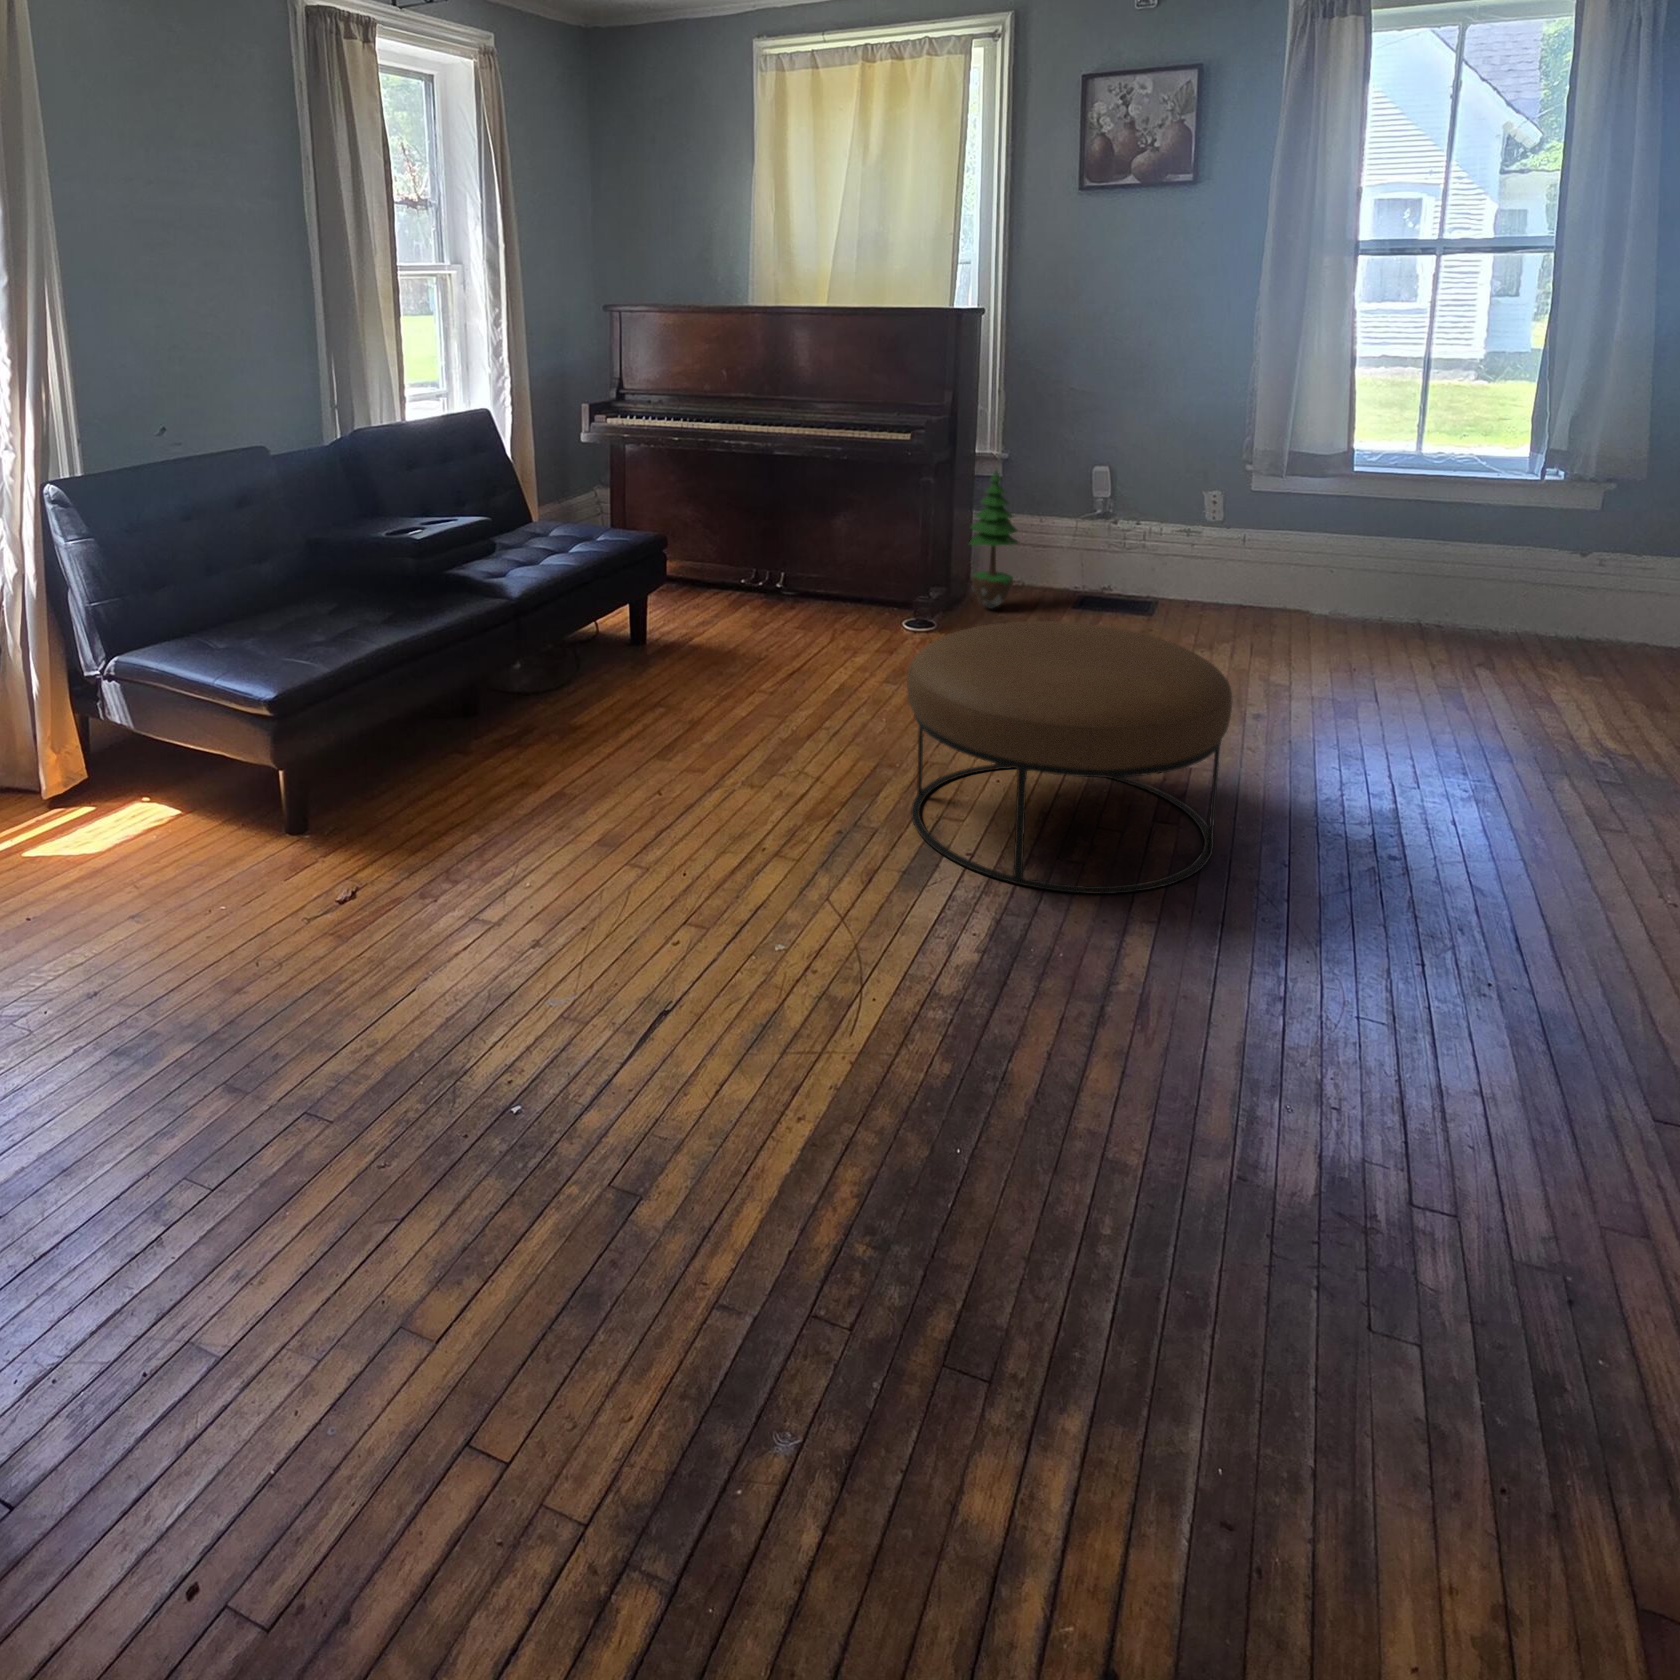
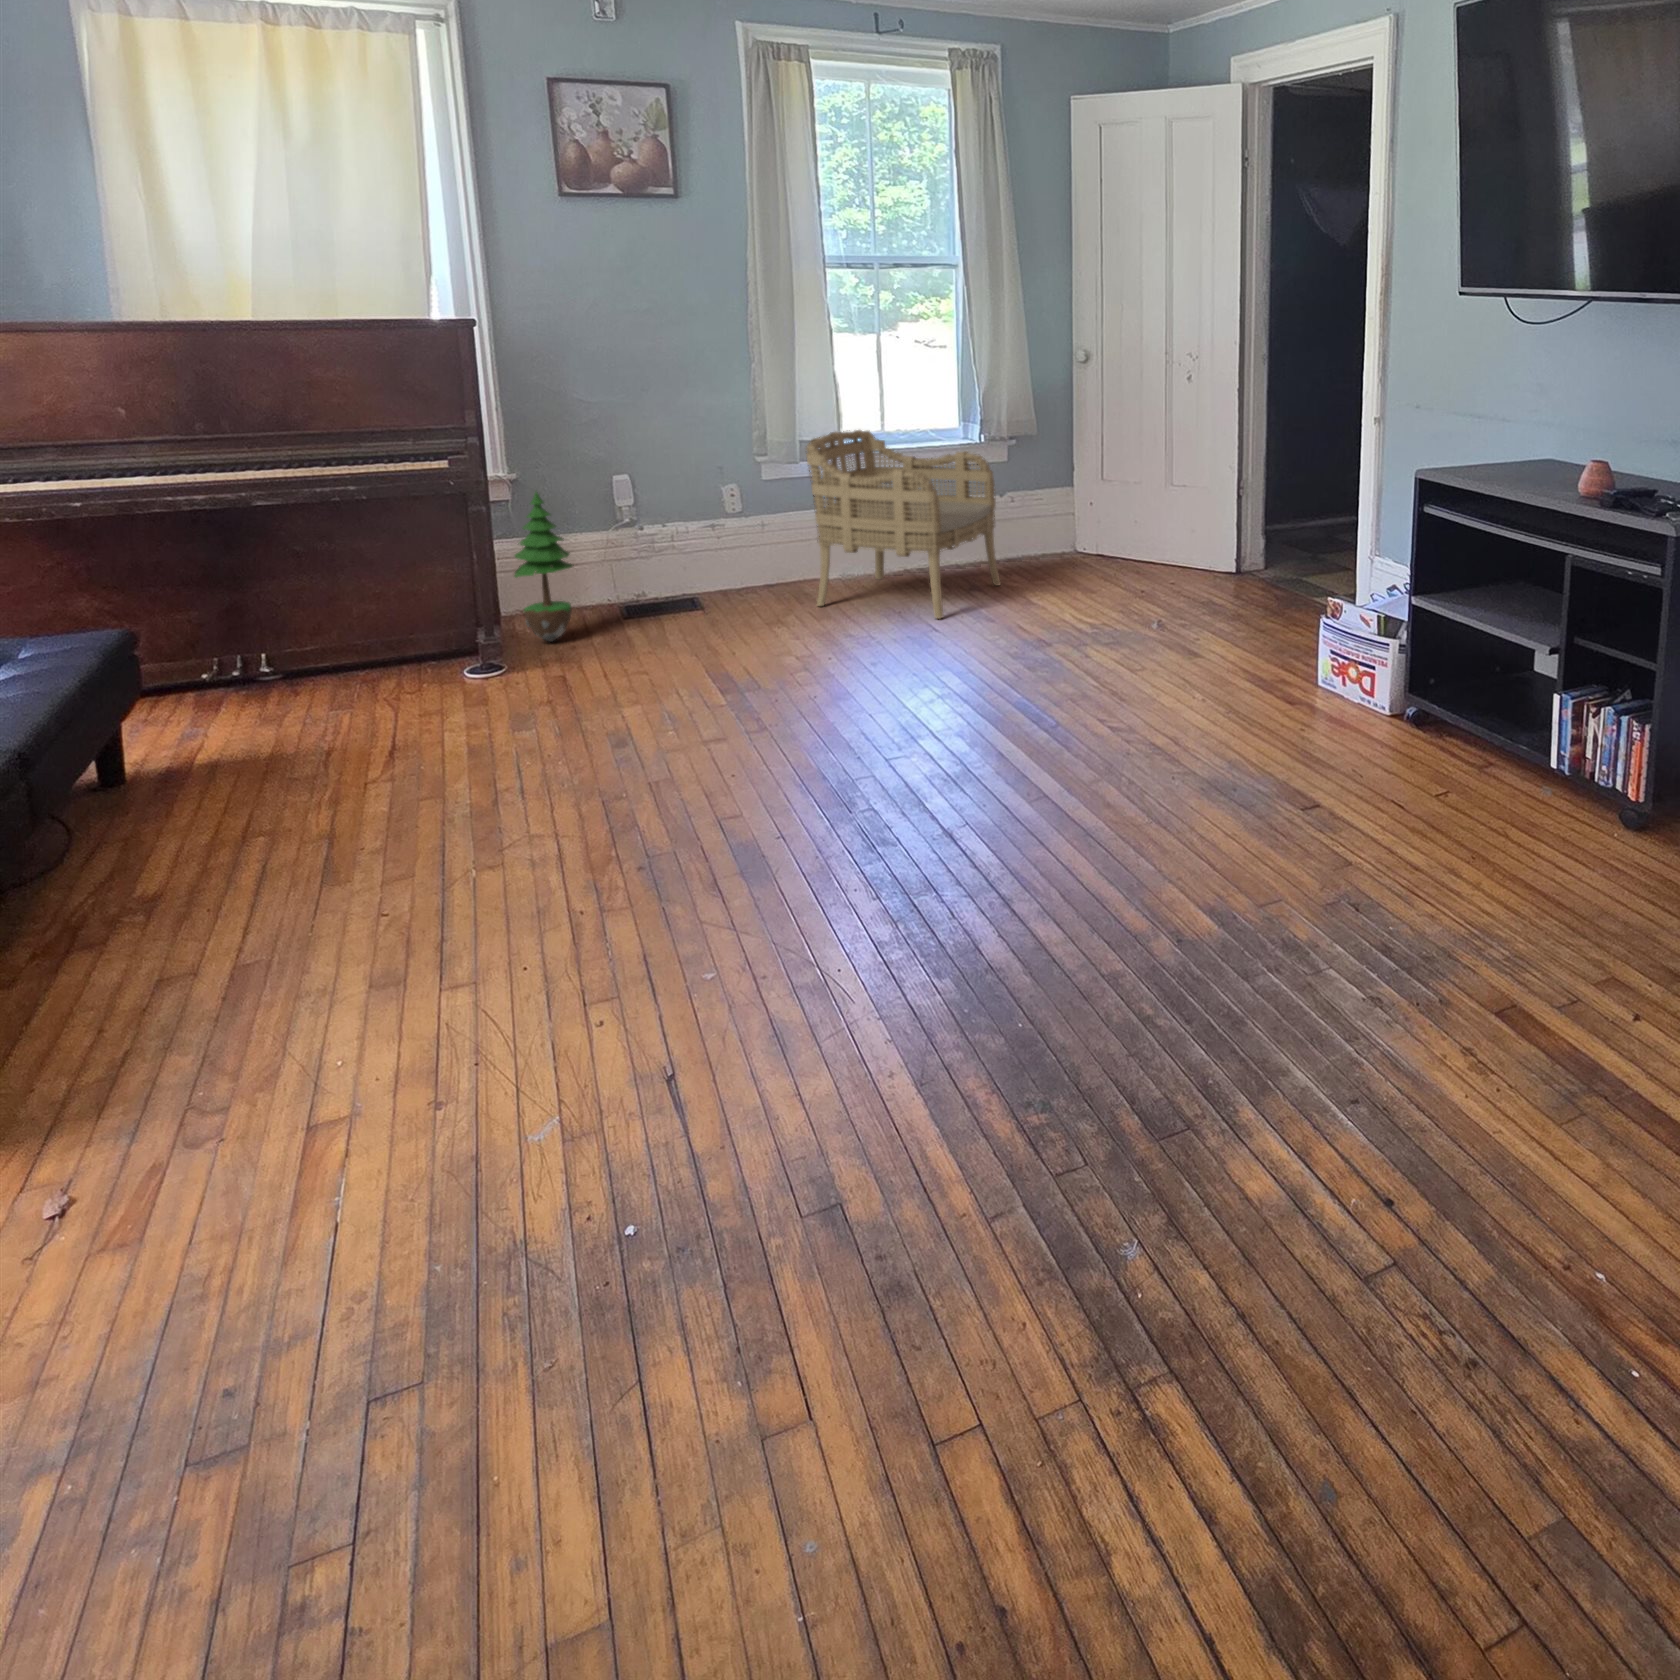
armchair: none [1263,441,1536,682] -> present [806,430,1000,619]
ottoman: present [907,621,1232,894] -> none [666,605,963,850]

